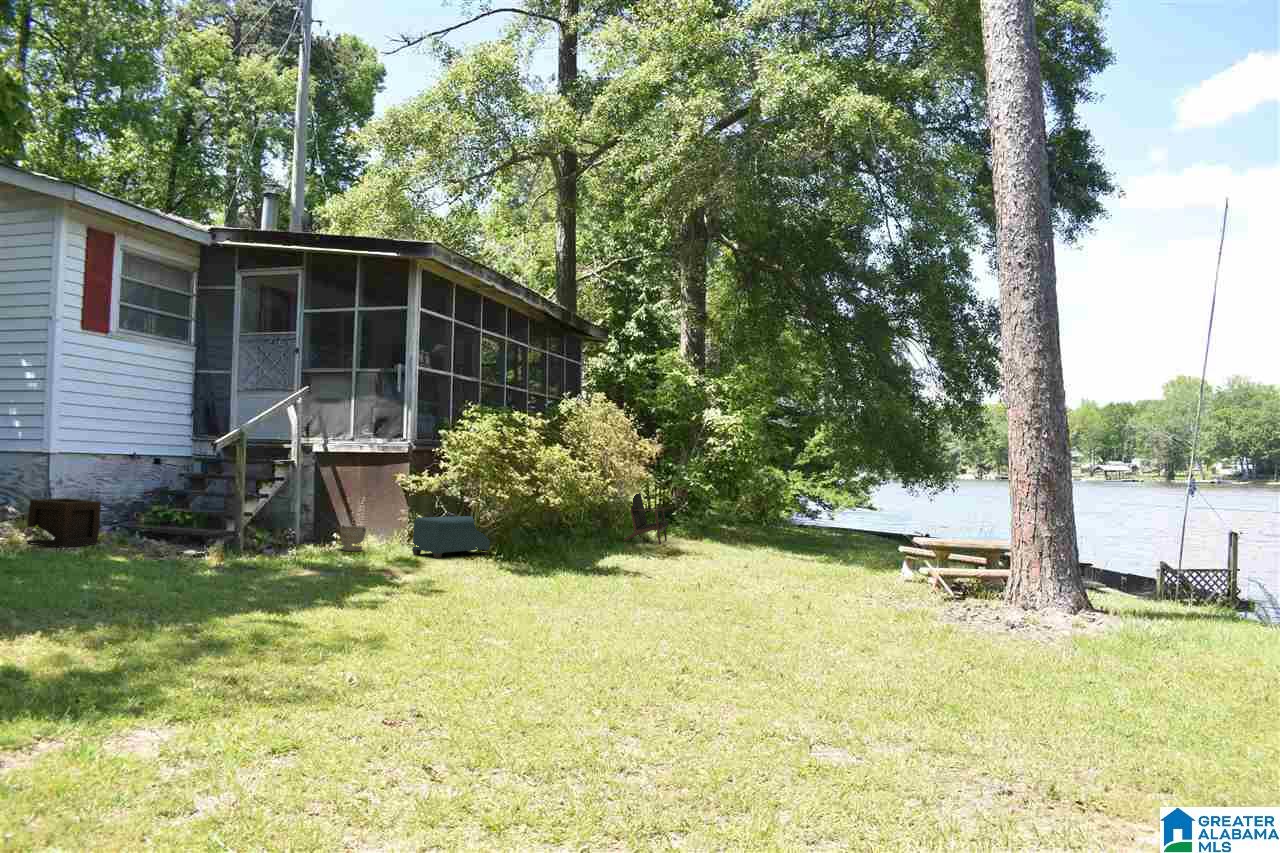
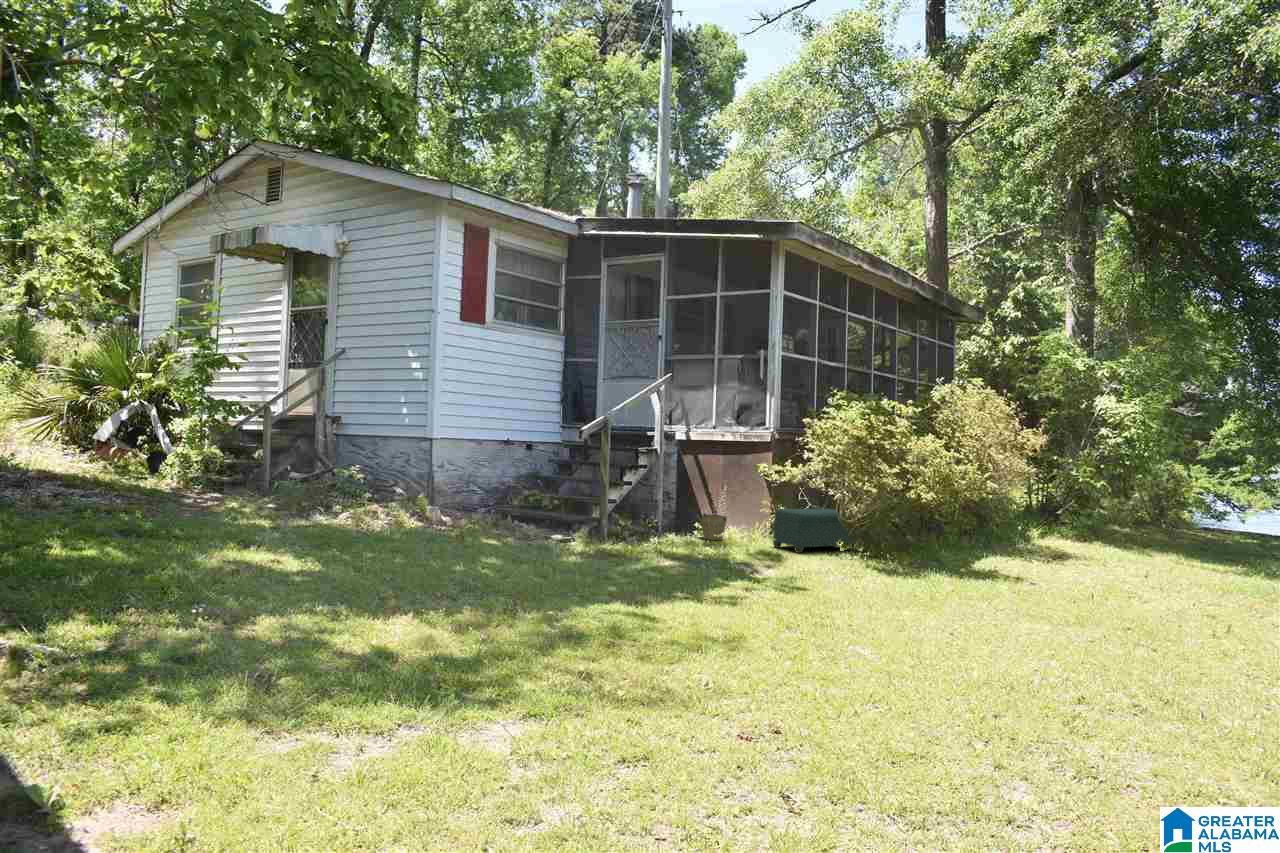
lounge chair: present [623,492,671,544] -> none [1001,472,1059,546]
wooden crate: present [27,498,101,548] -> none [430,479,490,525]

